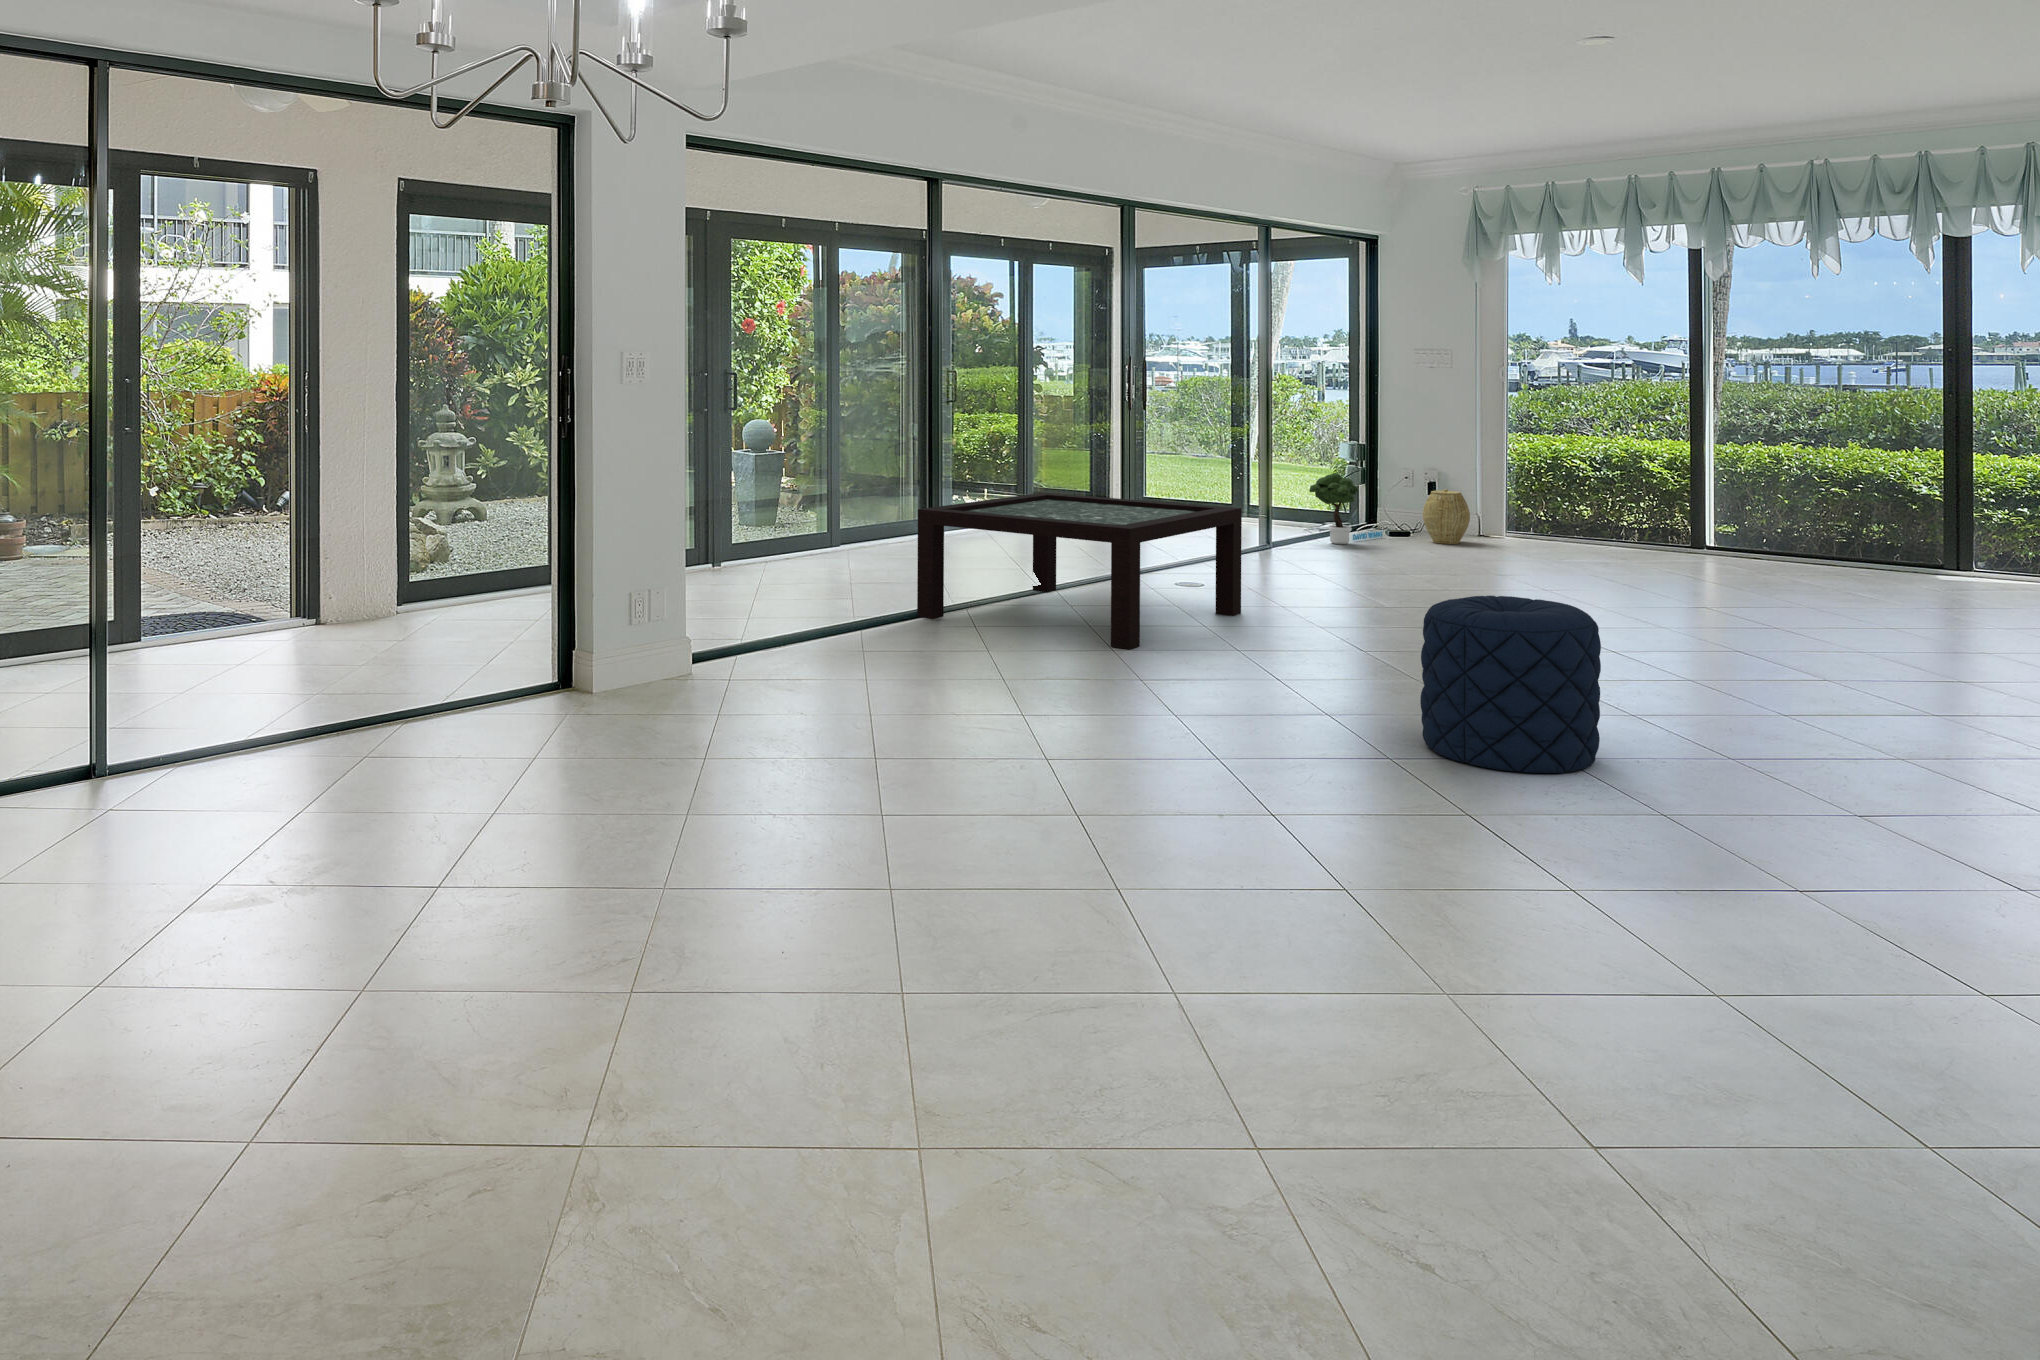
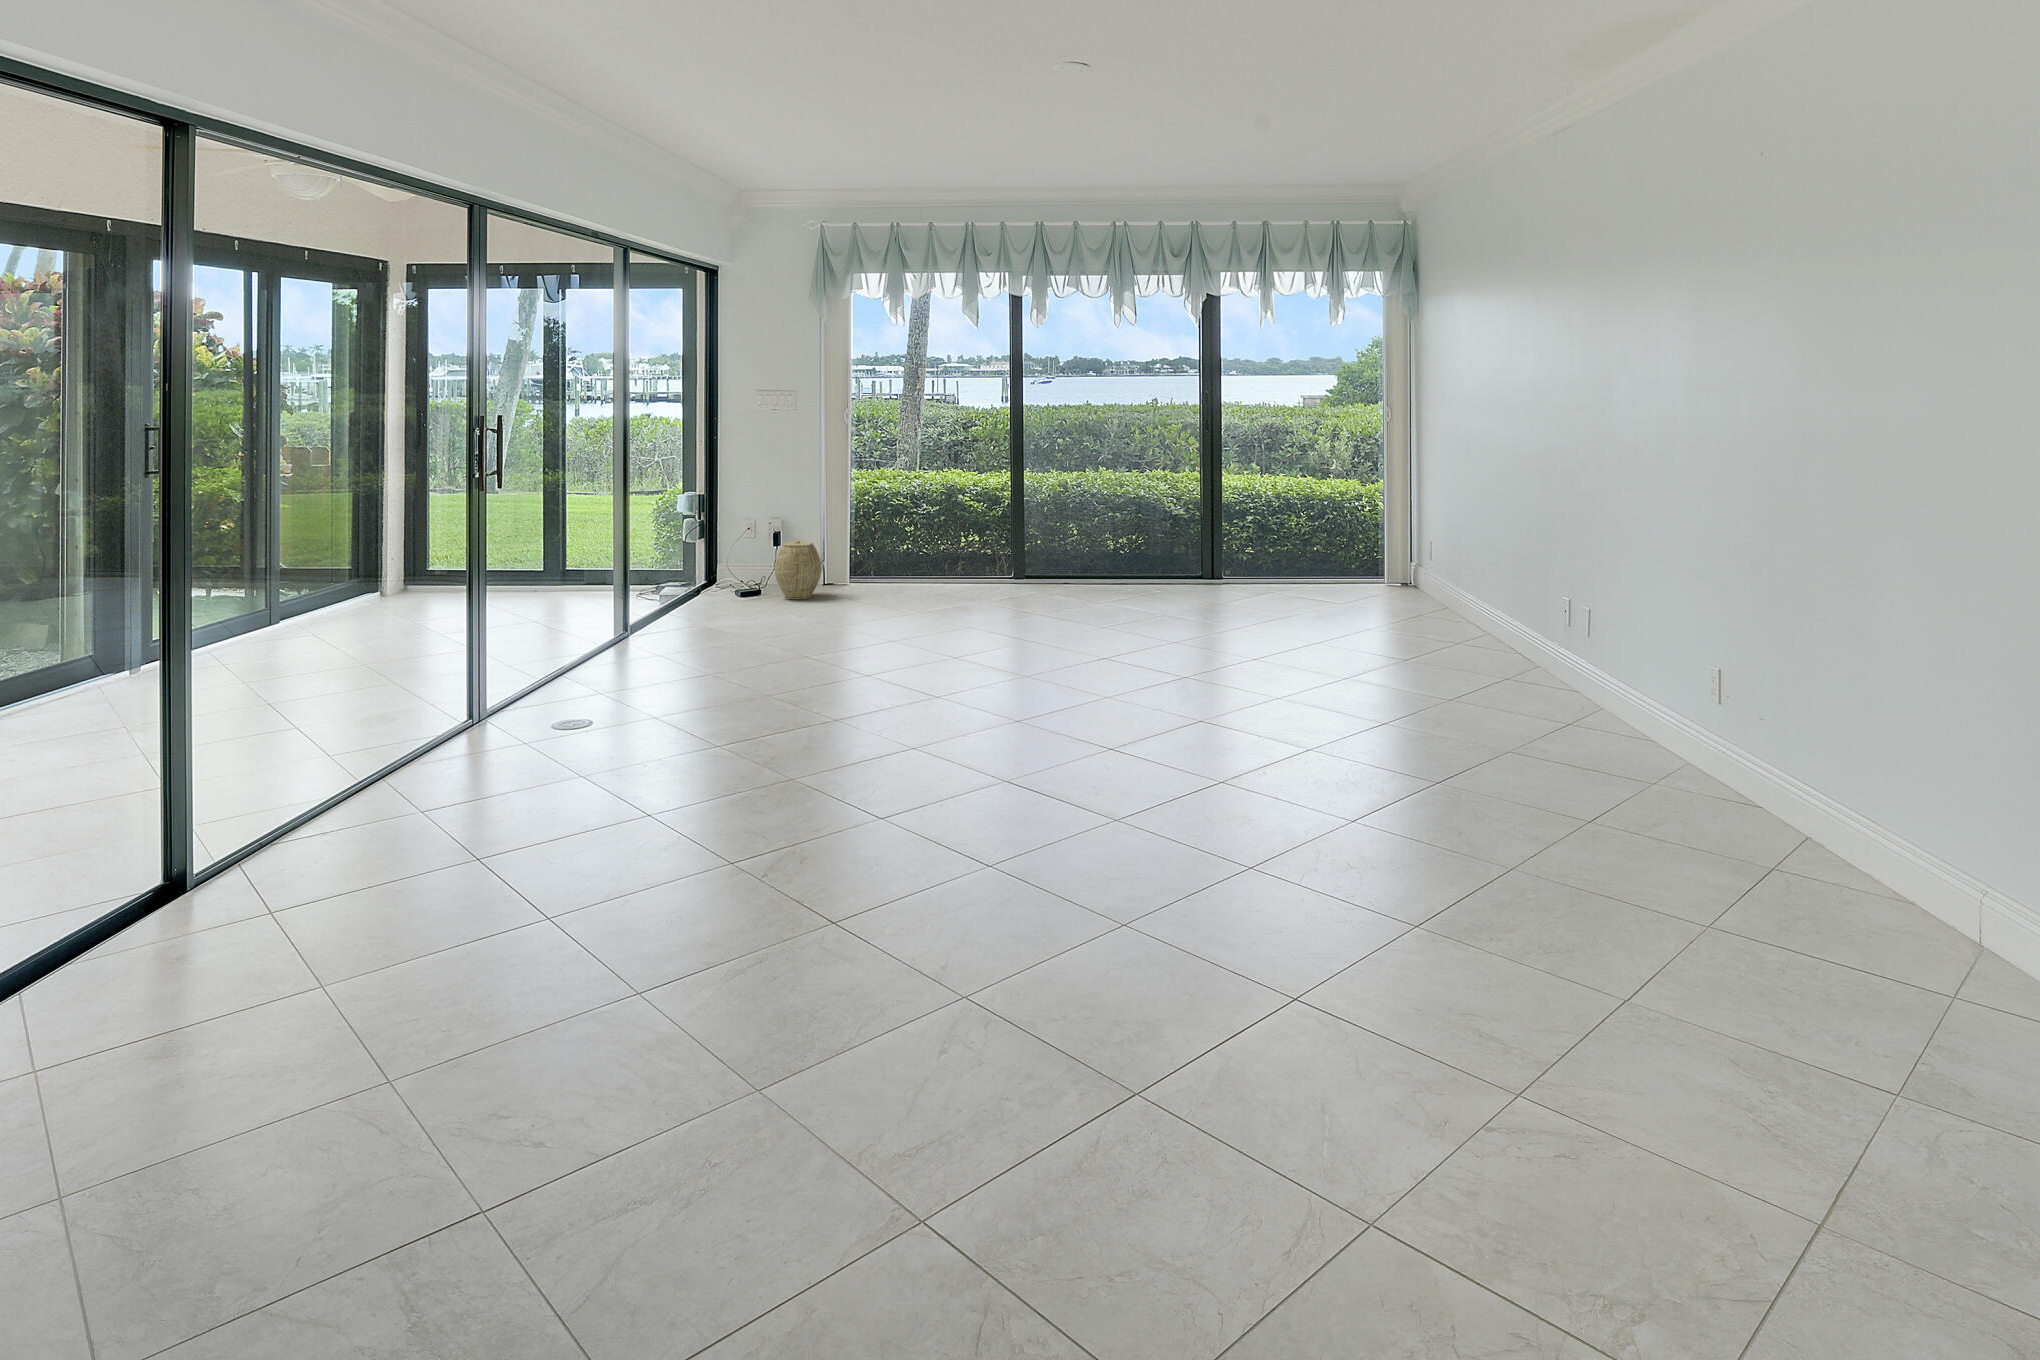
potted tree: present [1309,473,1383,544] -> none [662,534,731,616]
coffee table: present [917,493,1242,649] -> none [135,626,682,917]
pouf: present [1420,596,1601,773] -> none [1145,773,1380,1070]

